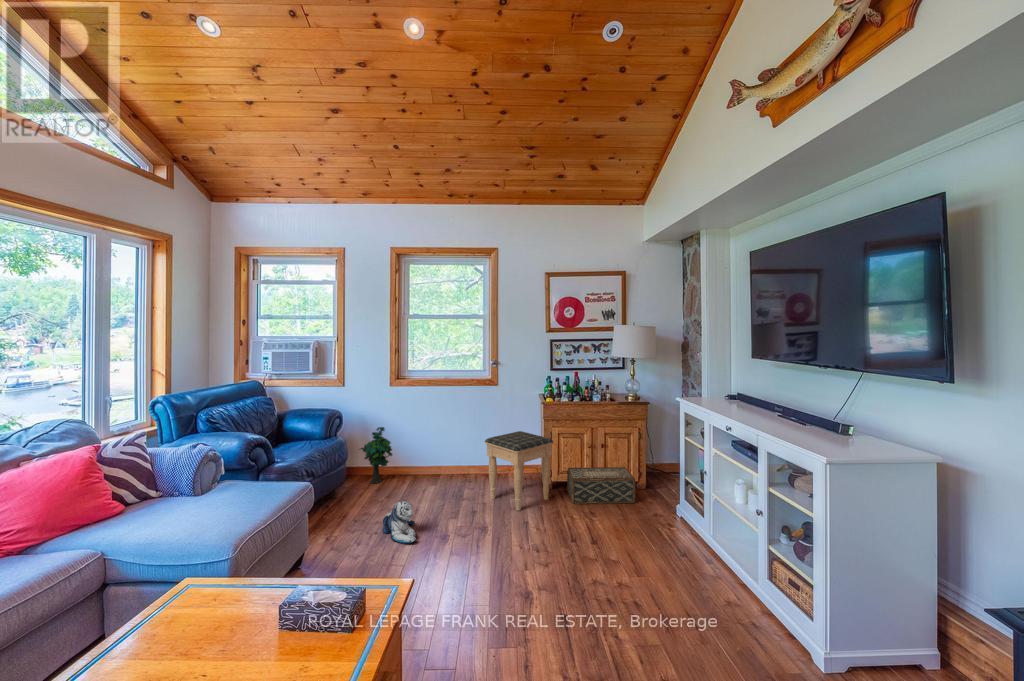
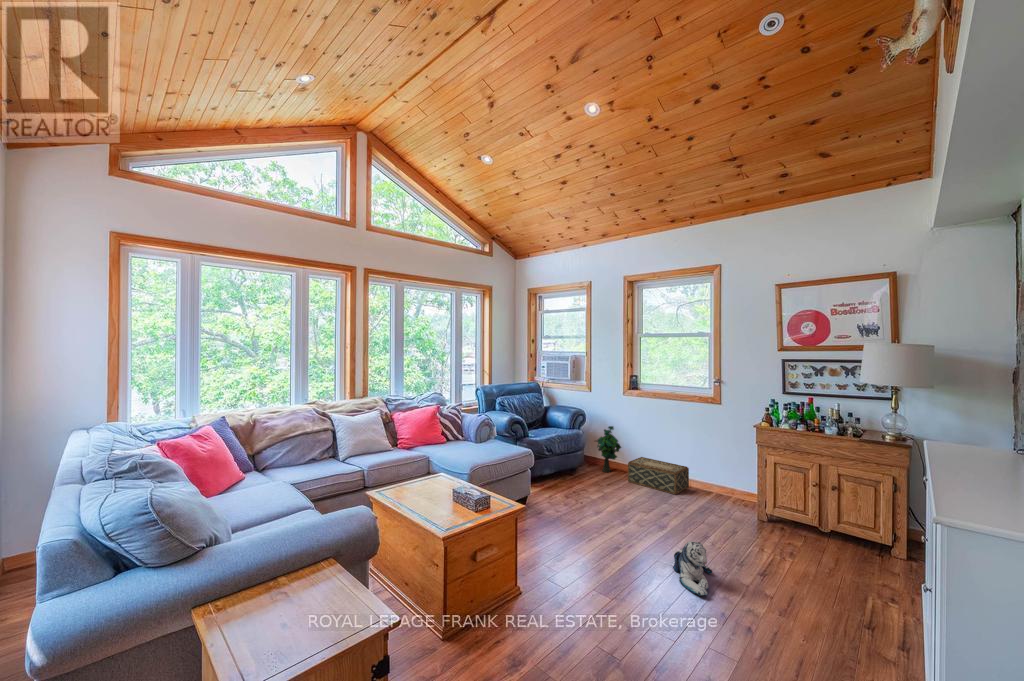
footstool: present [485,431,553,511] -> none [683,450,756,529]
woven basket: present [567,467,635,504] -> present [628,457,689,494]
plush toy: present [383,501,416,544] -> present [673,541,712,596]

